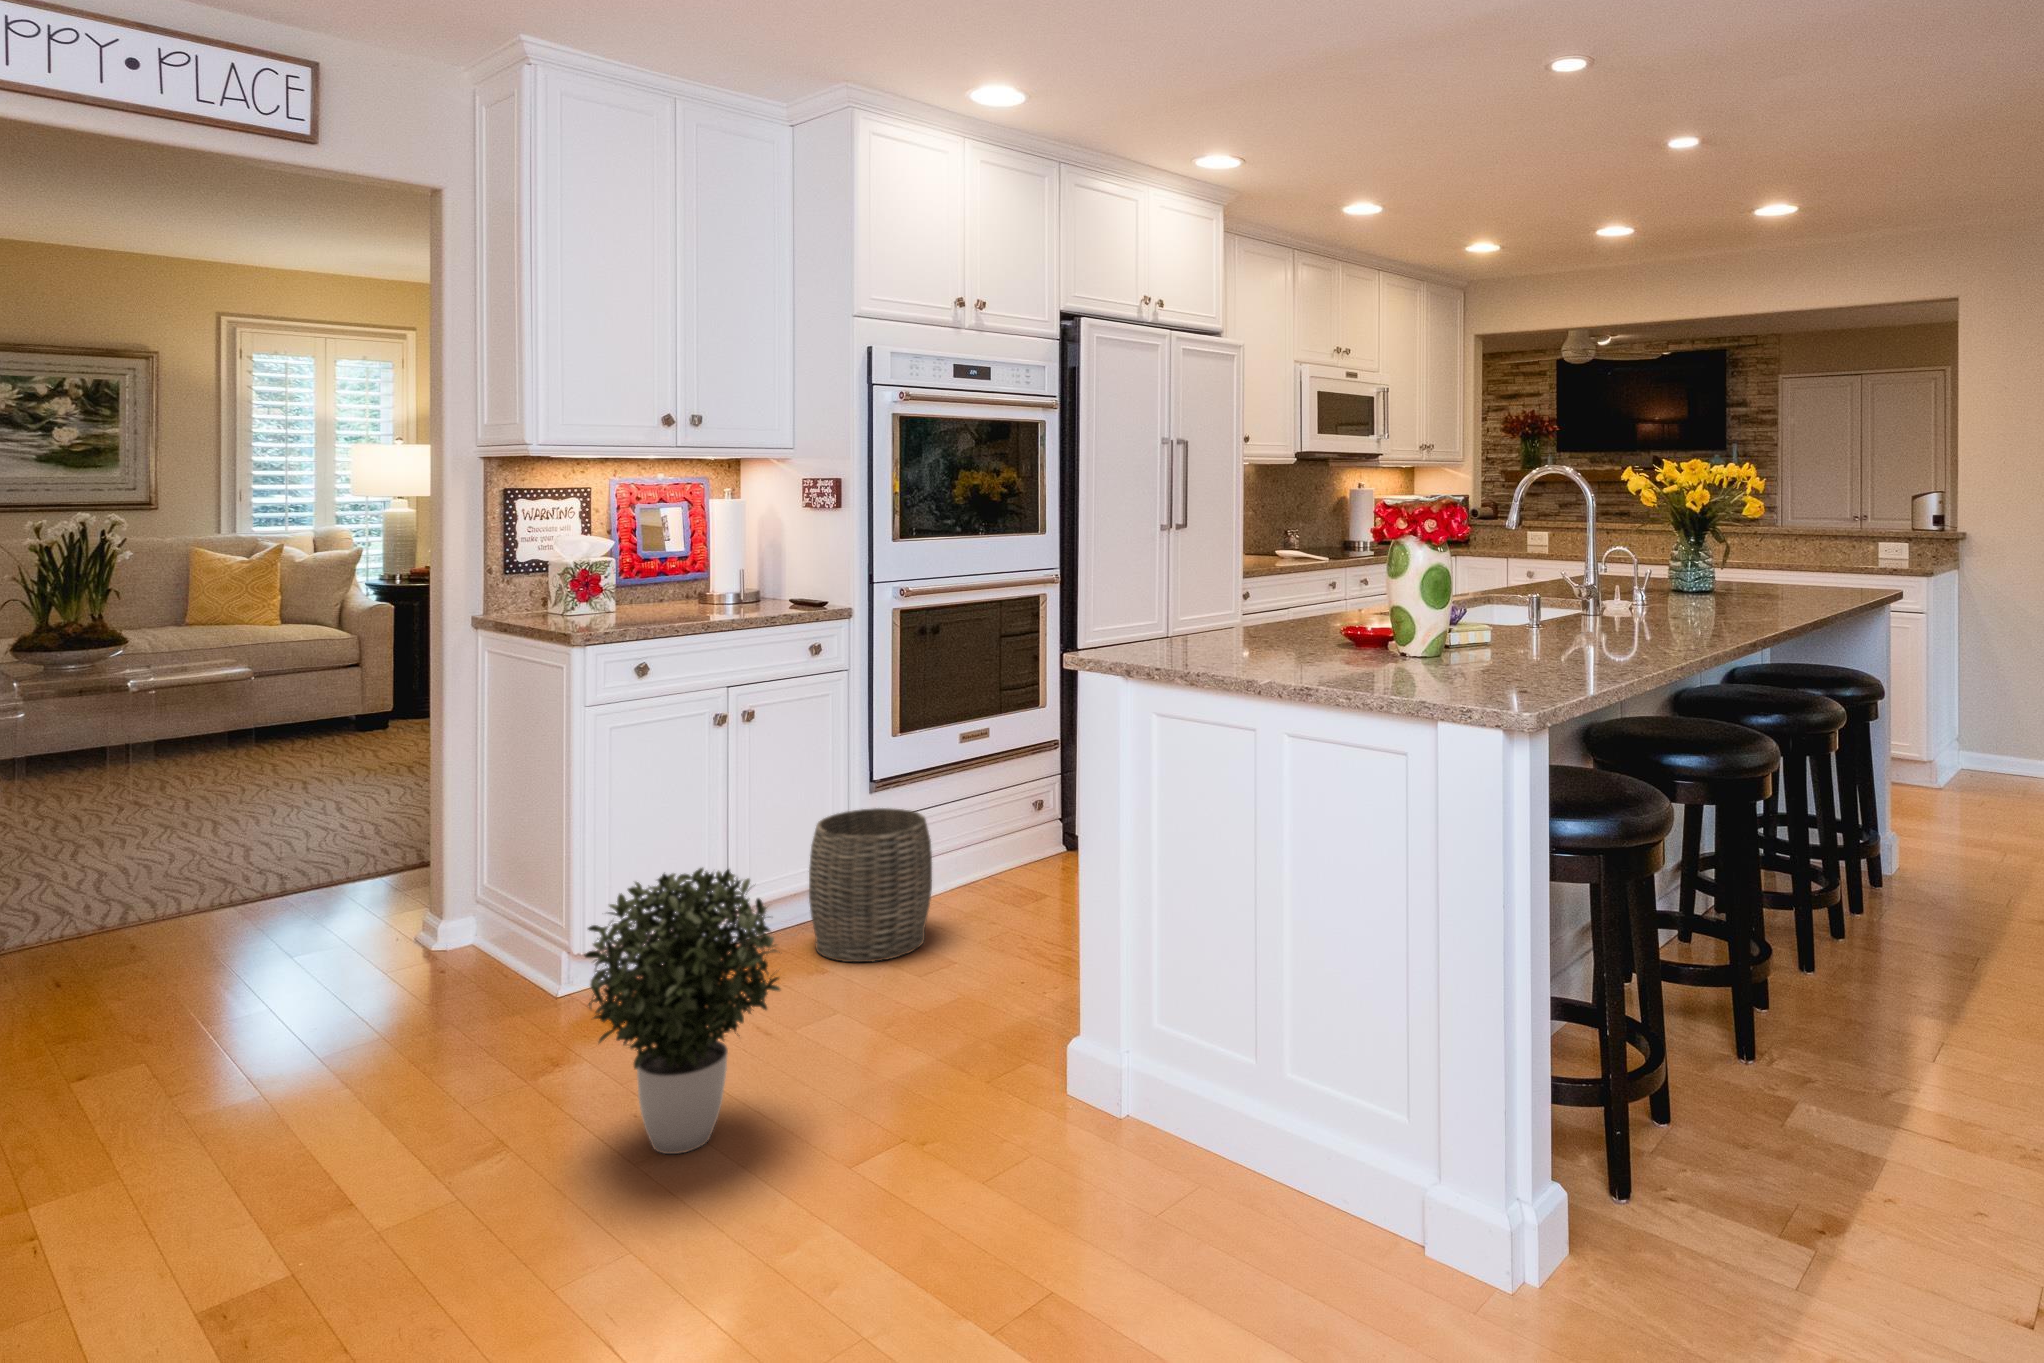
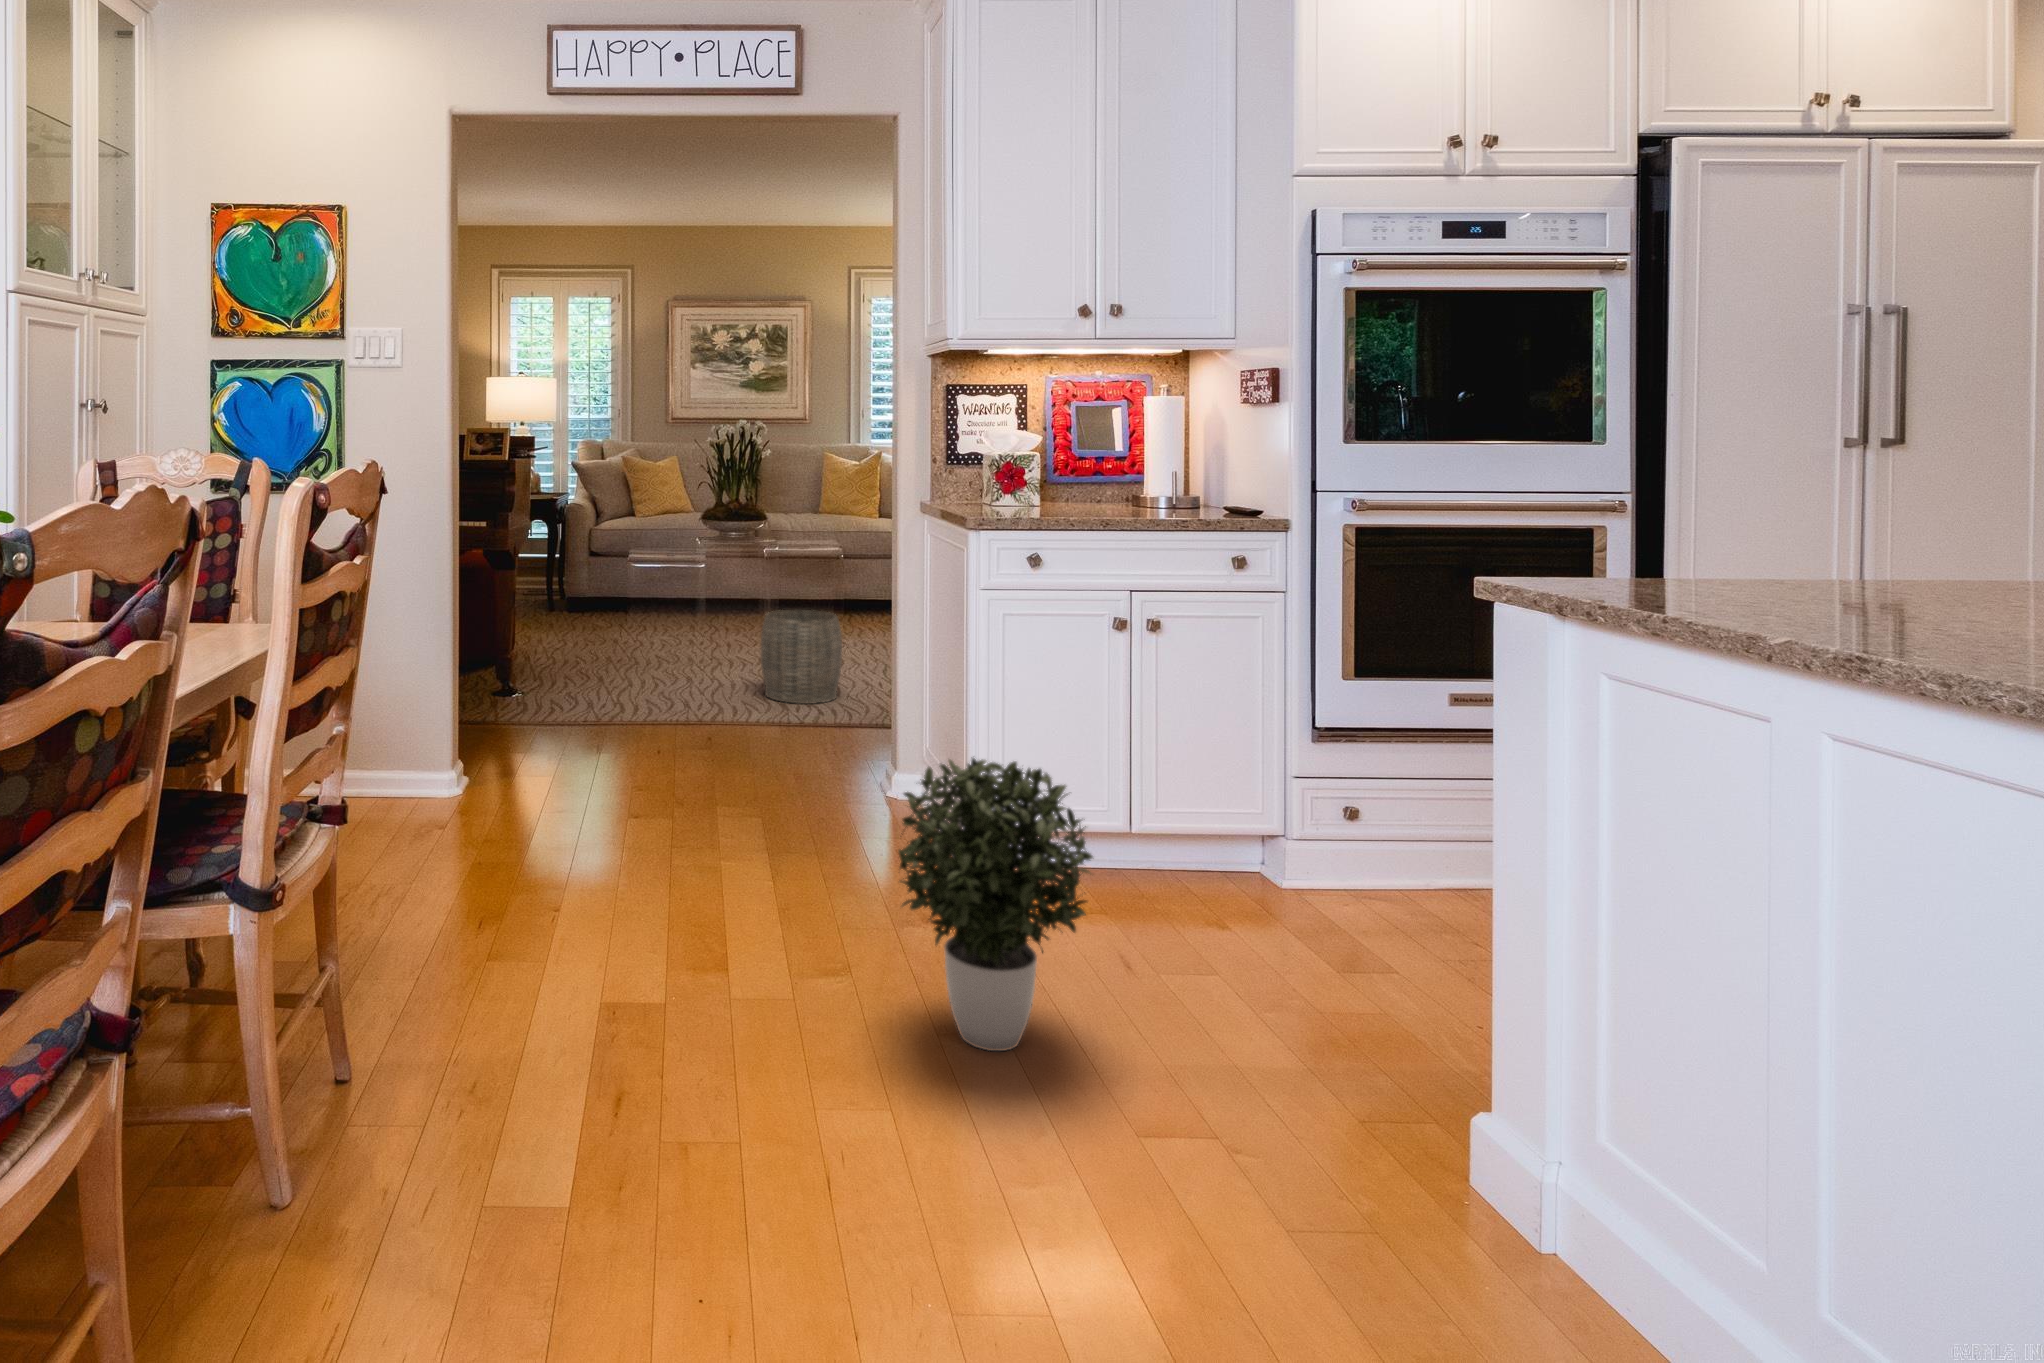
woven basket: present [809,808,932,962] -> present [761,610,842,704]

